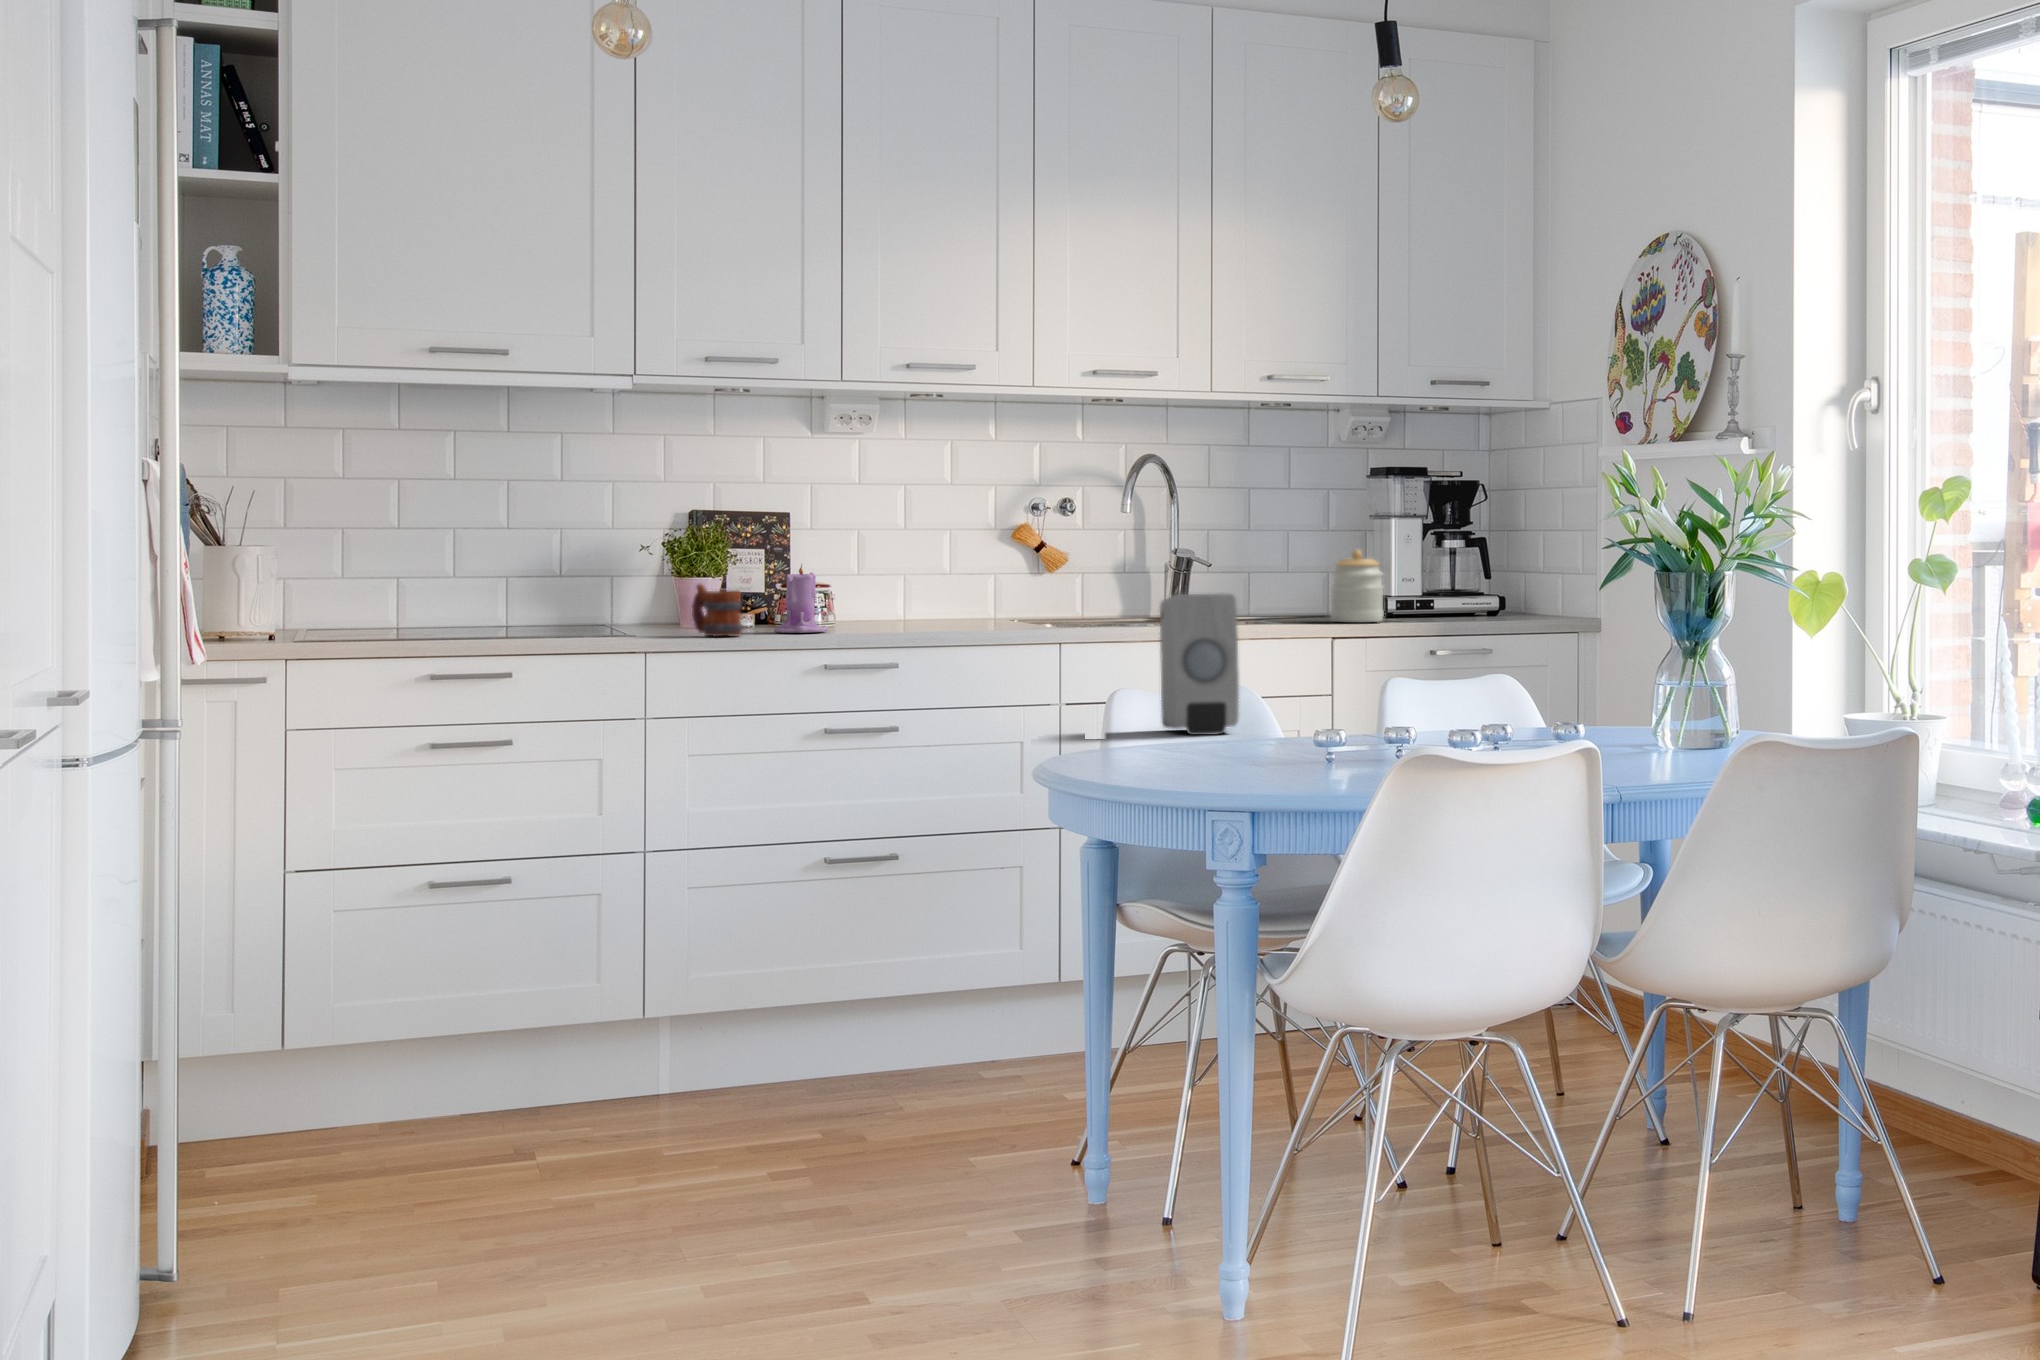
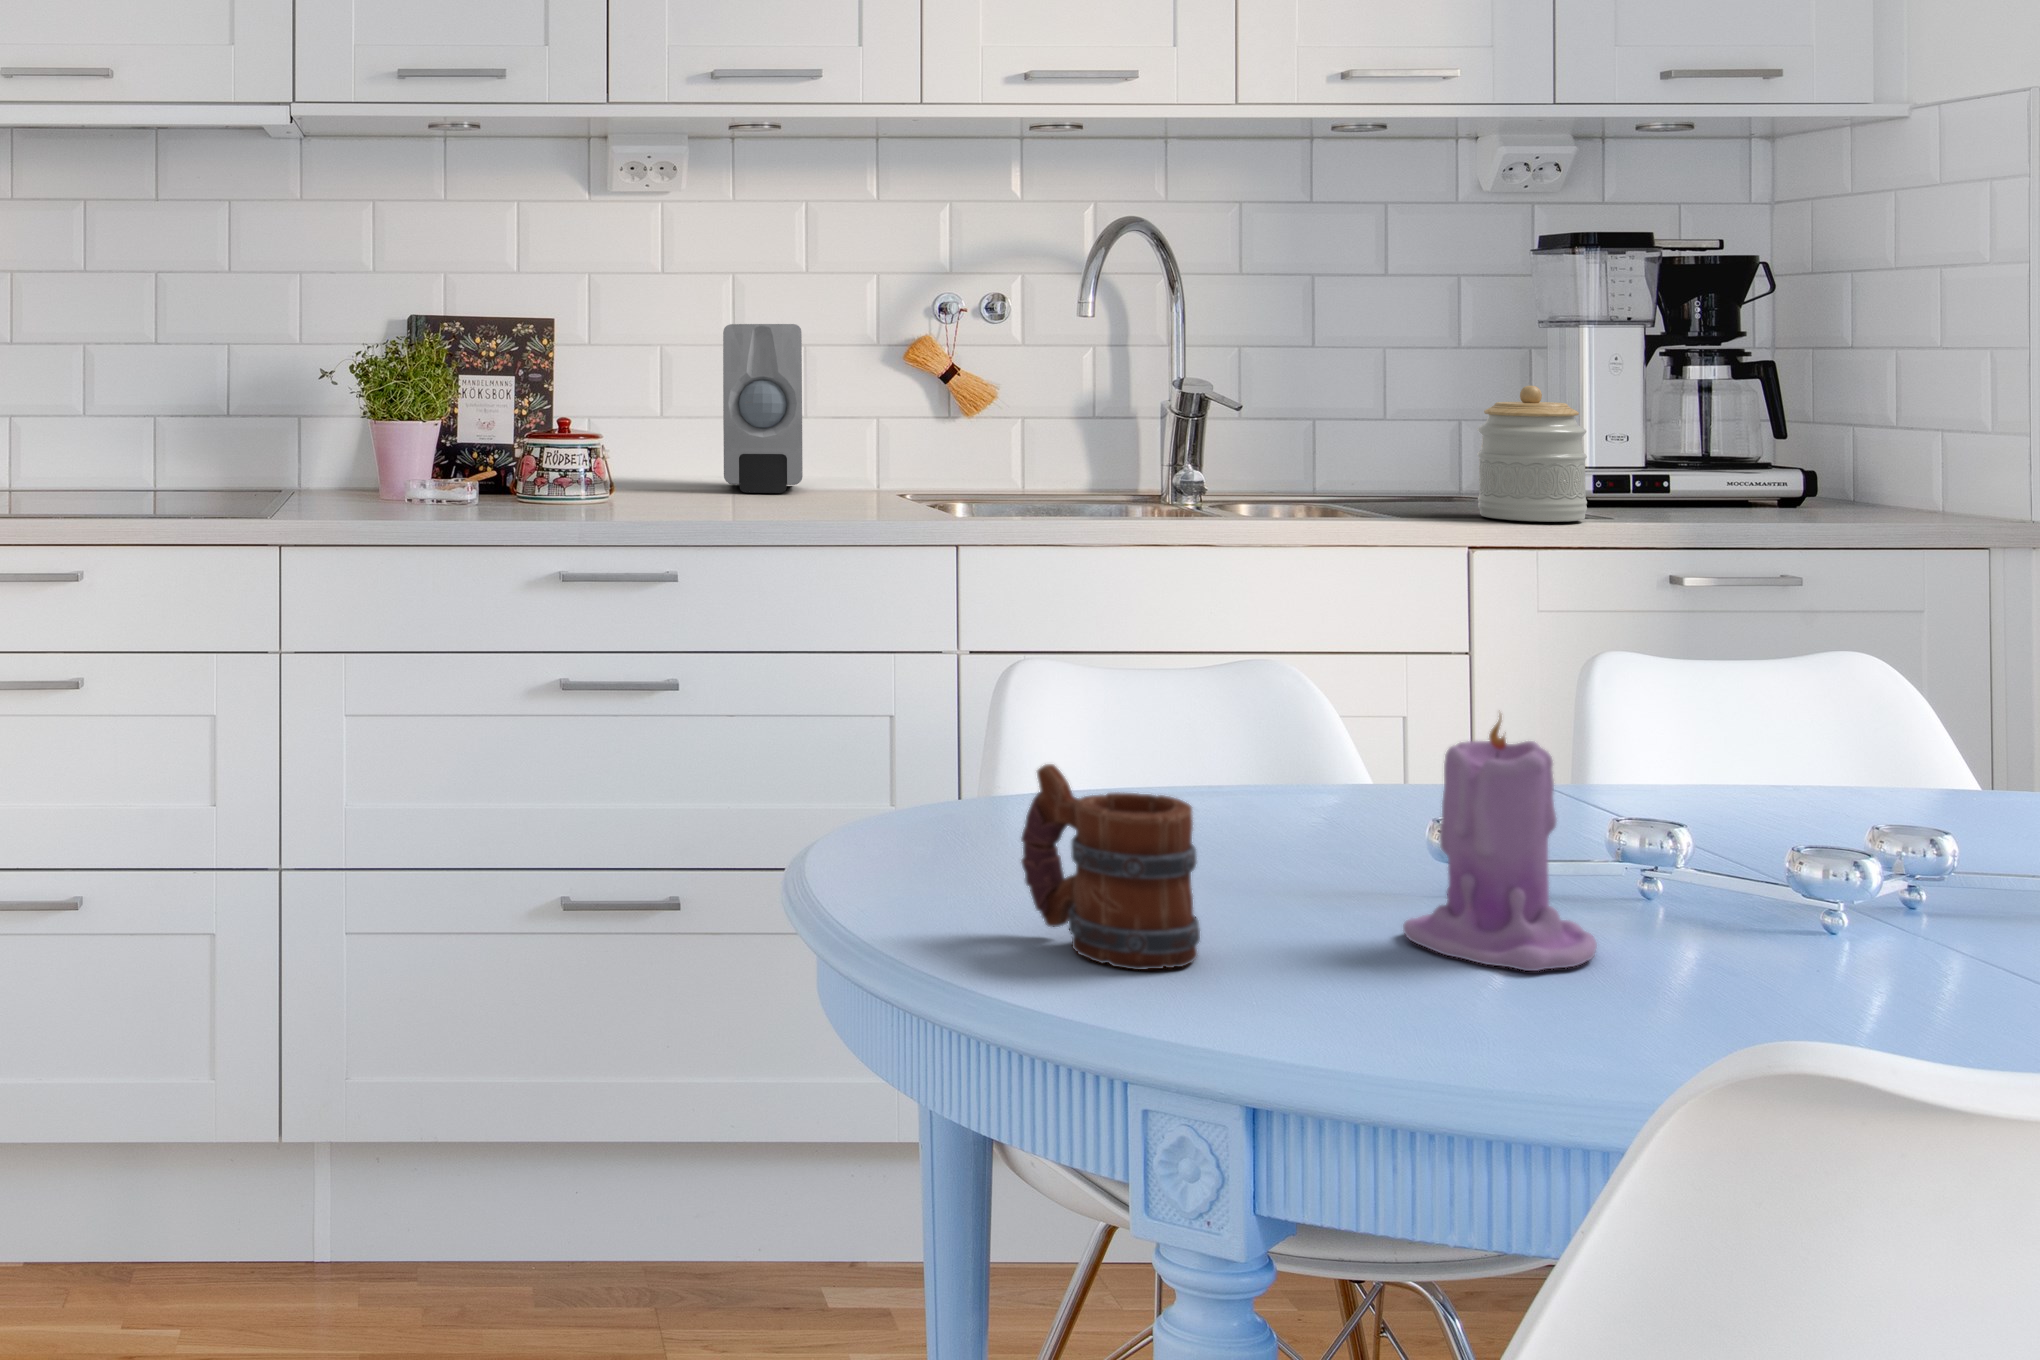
candle: present [774,564,828,633] -> present [1403,715,1597,971]
mug: present [692,584,743,636] -> present [1021,764,1200,970]
soap dispenser: present [1160,594,1239,735] -> present [723,324,803,493]

